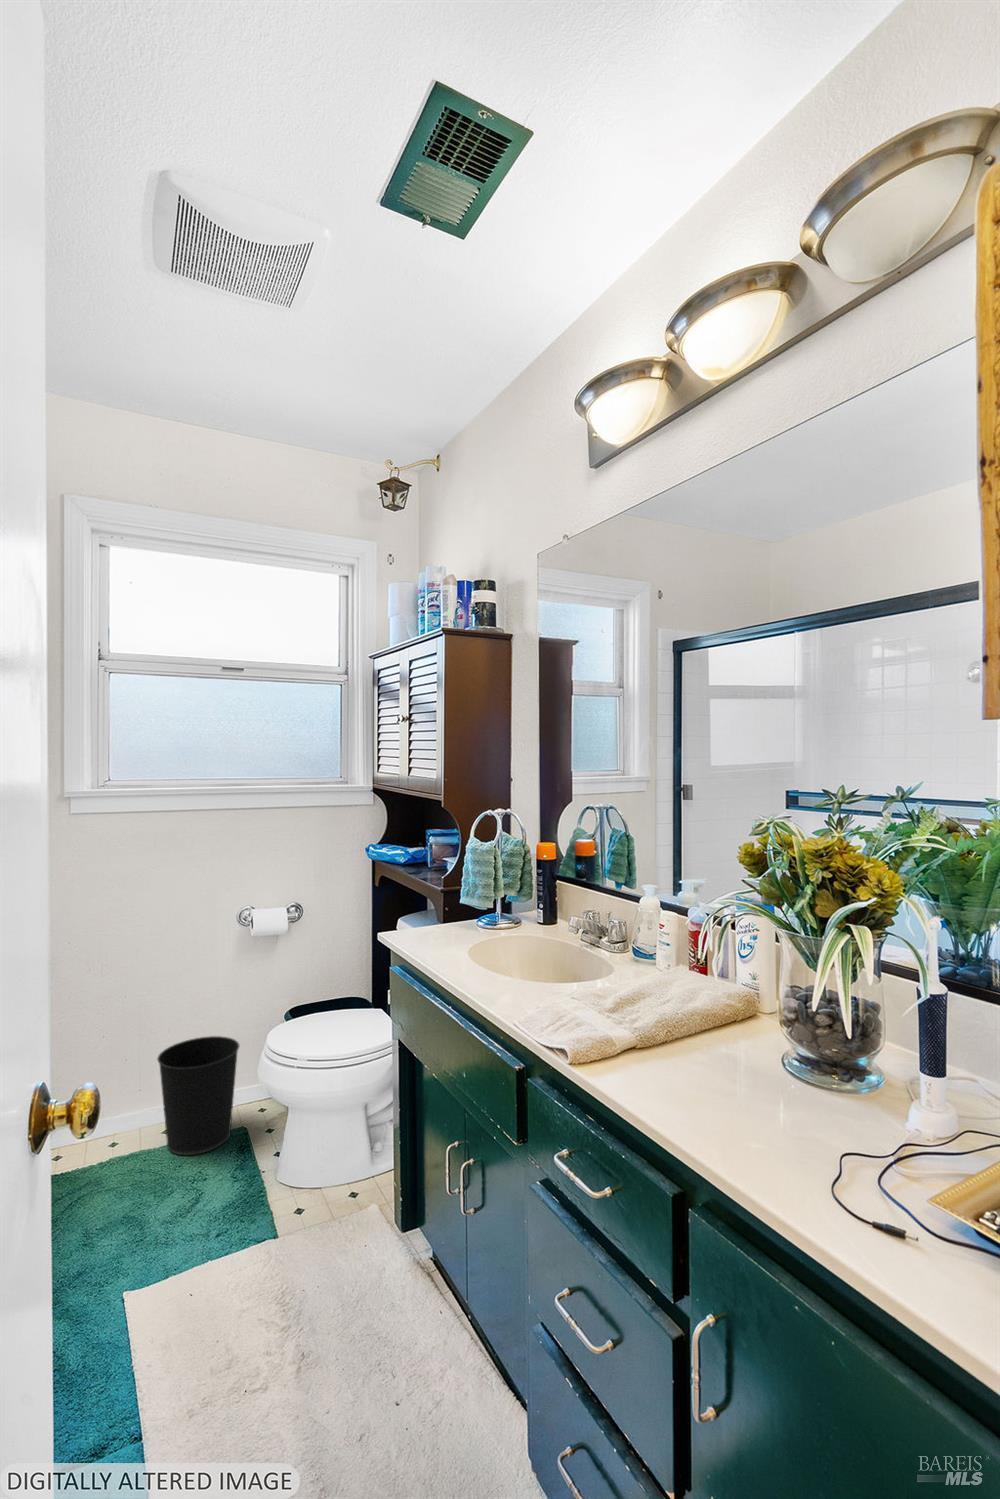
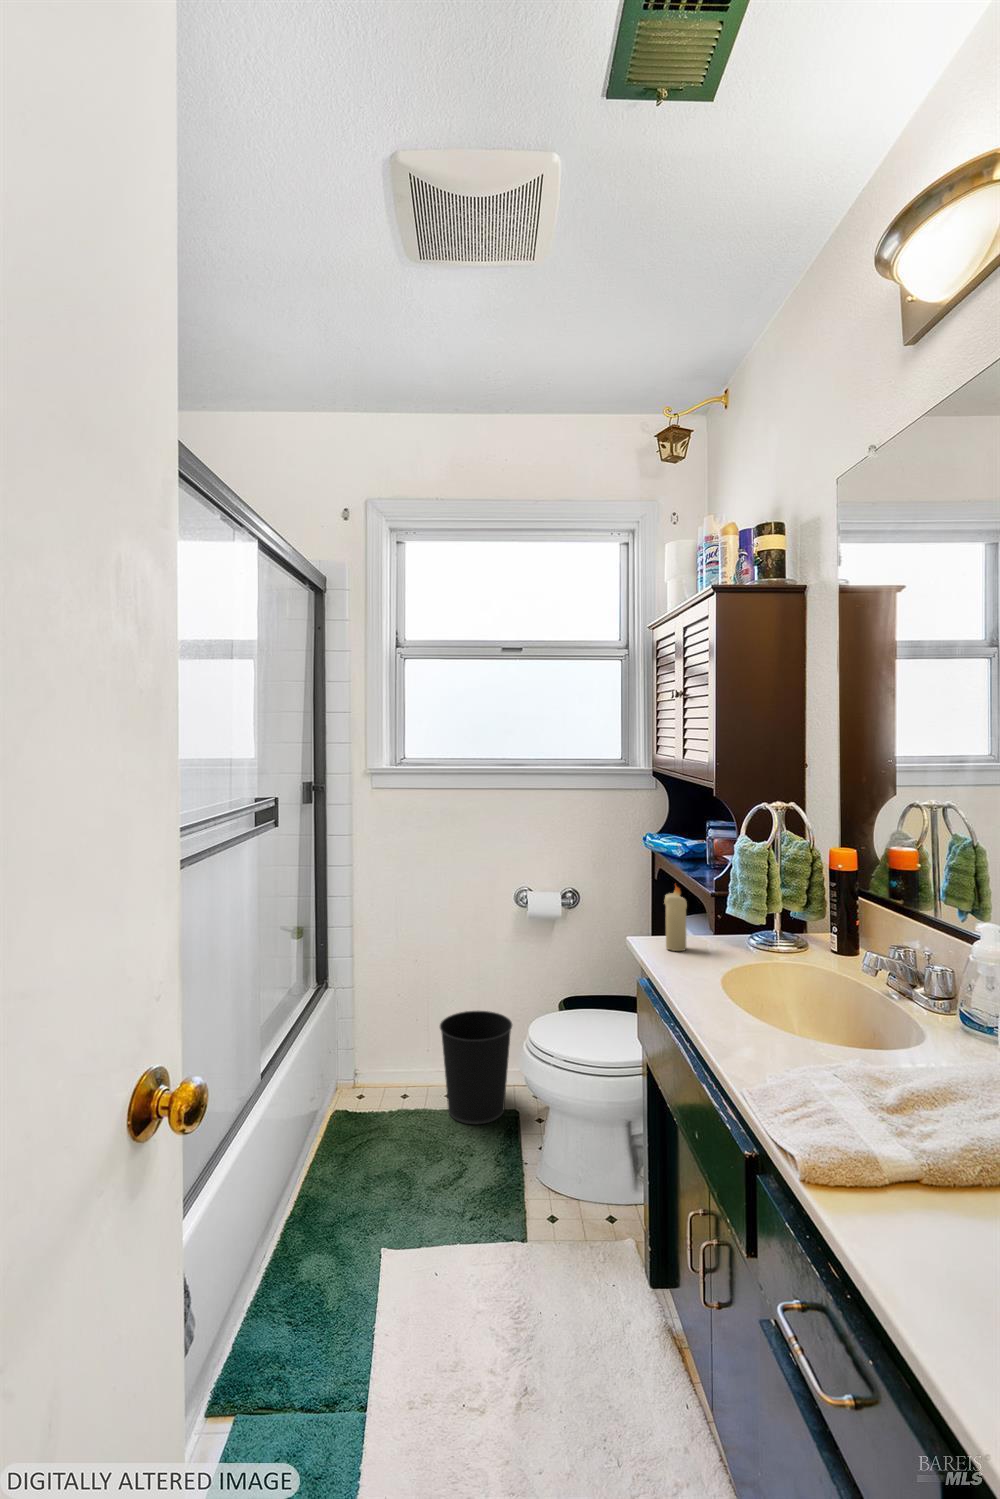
candle: none [413,882,431,939] -> present [664,885,687,951]

